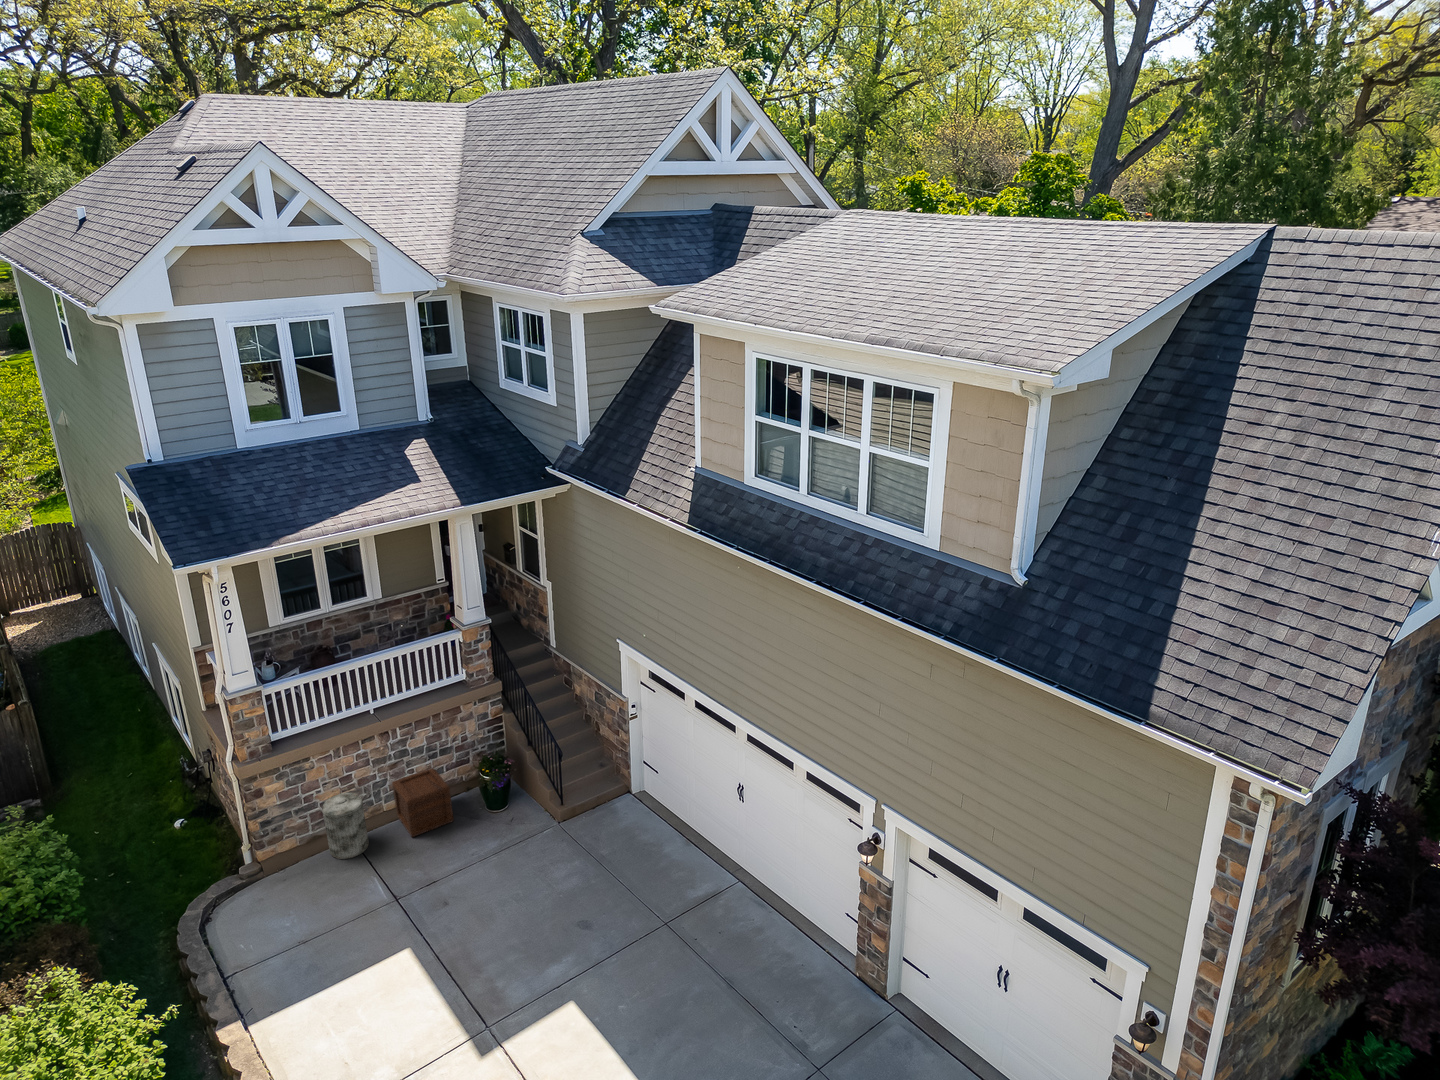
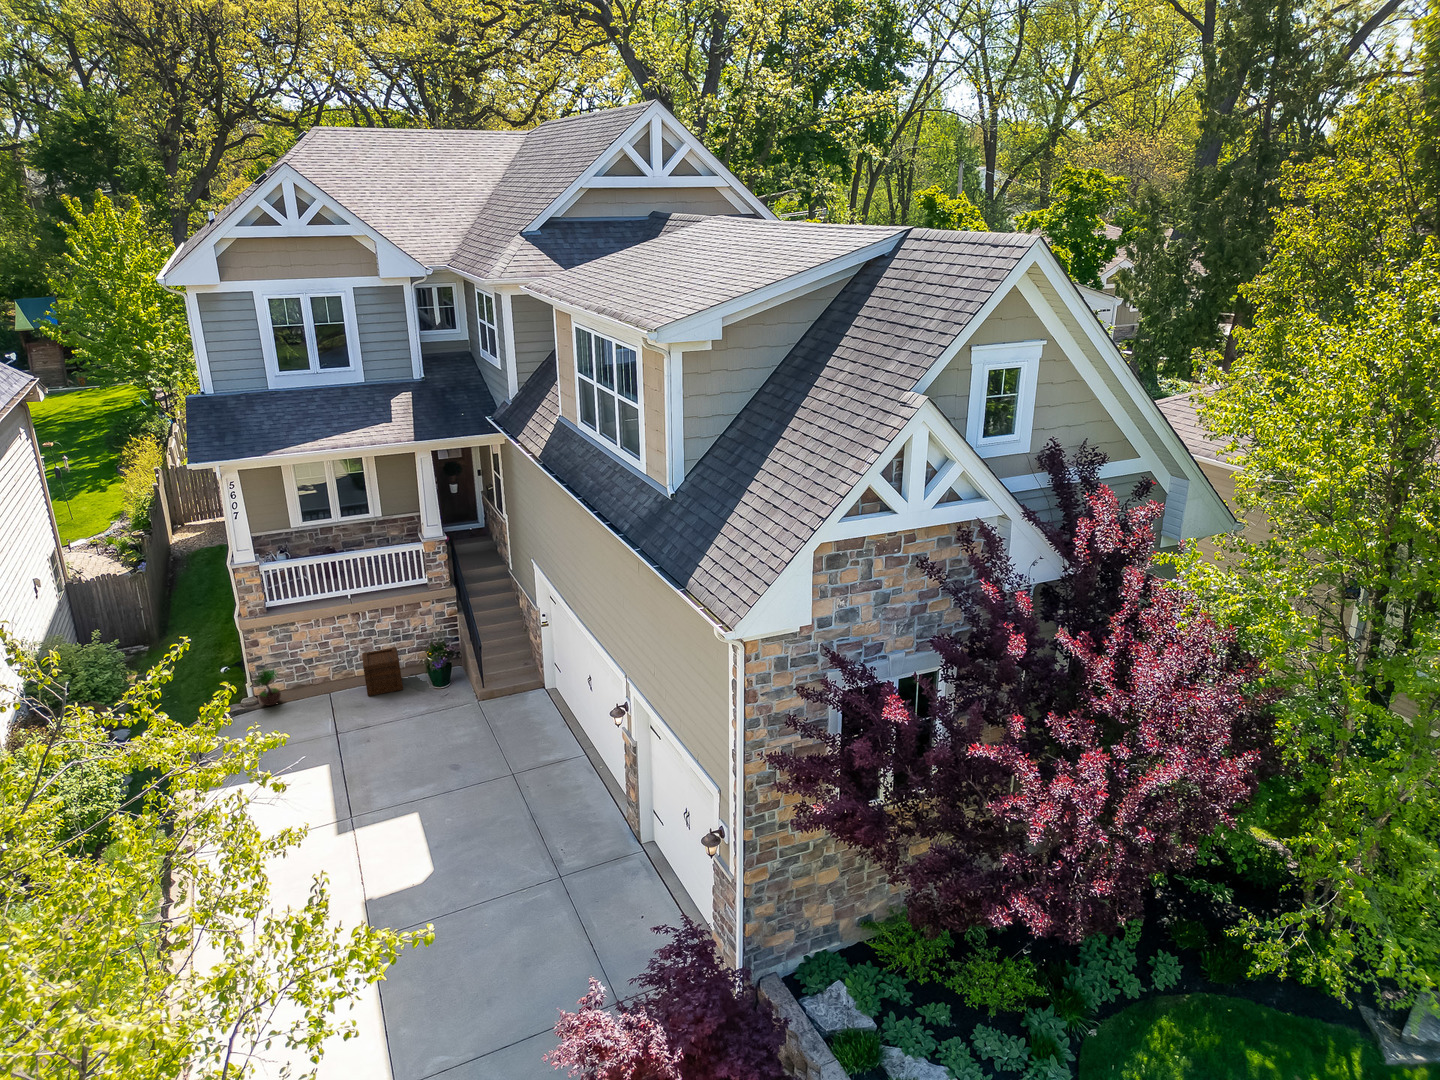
trash can: present [322,793,369,859] -> none [301,655,338,704]
potted tree: none [259,822,295,872] -> present [254,669,281,706]

